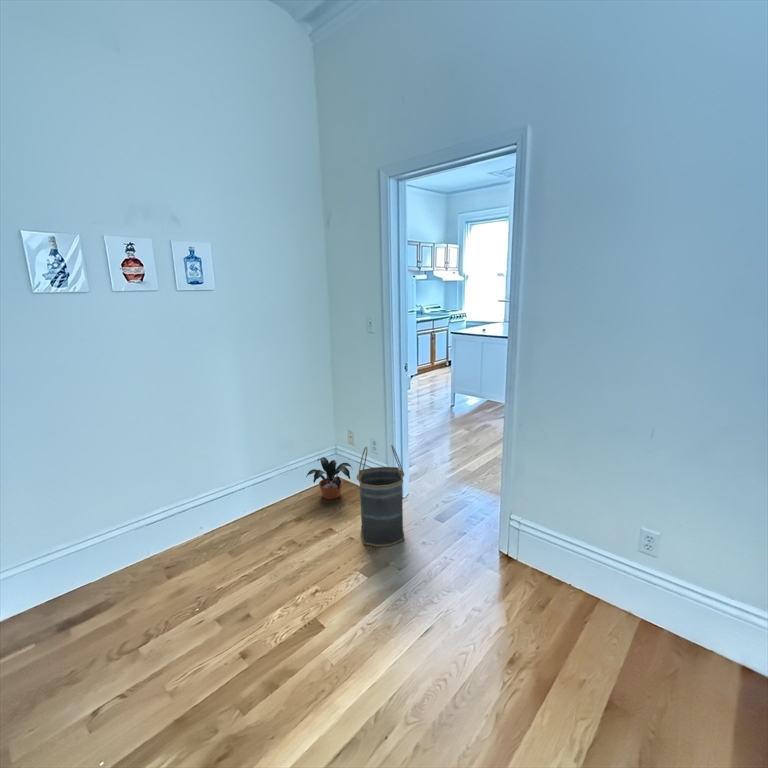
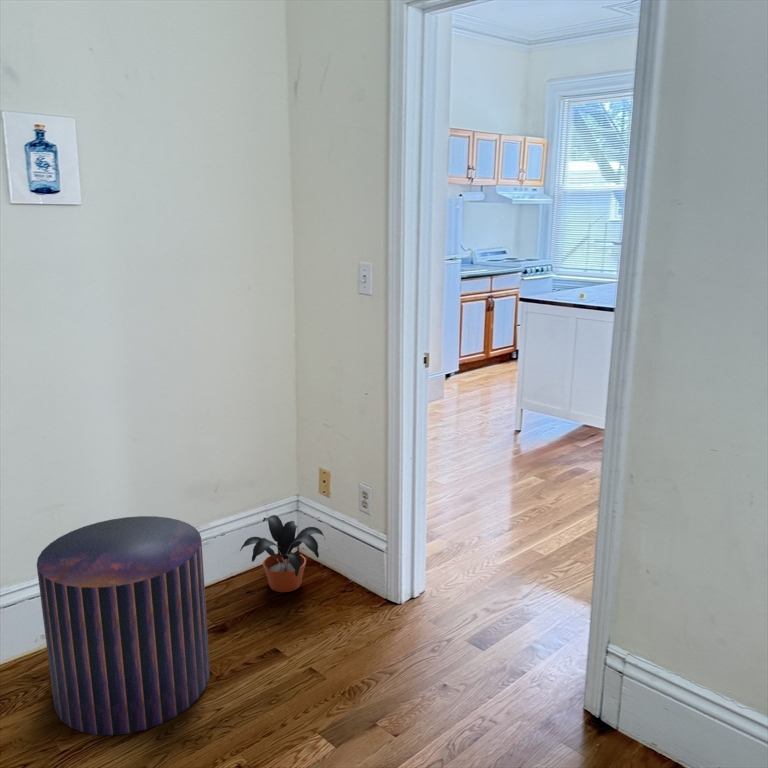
basket: present [357,445,404,547] -> none [326,500,414,688]
pouf: none [201,459,295,578] -> present [37,516,210,735]

